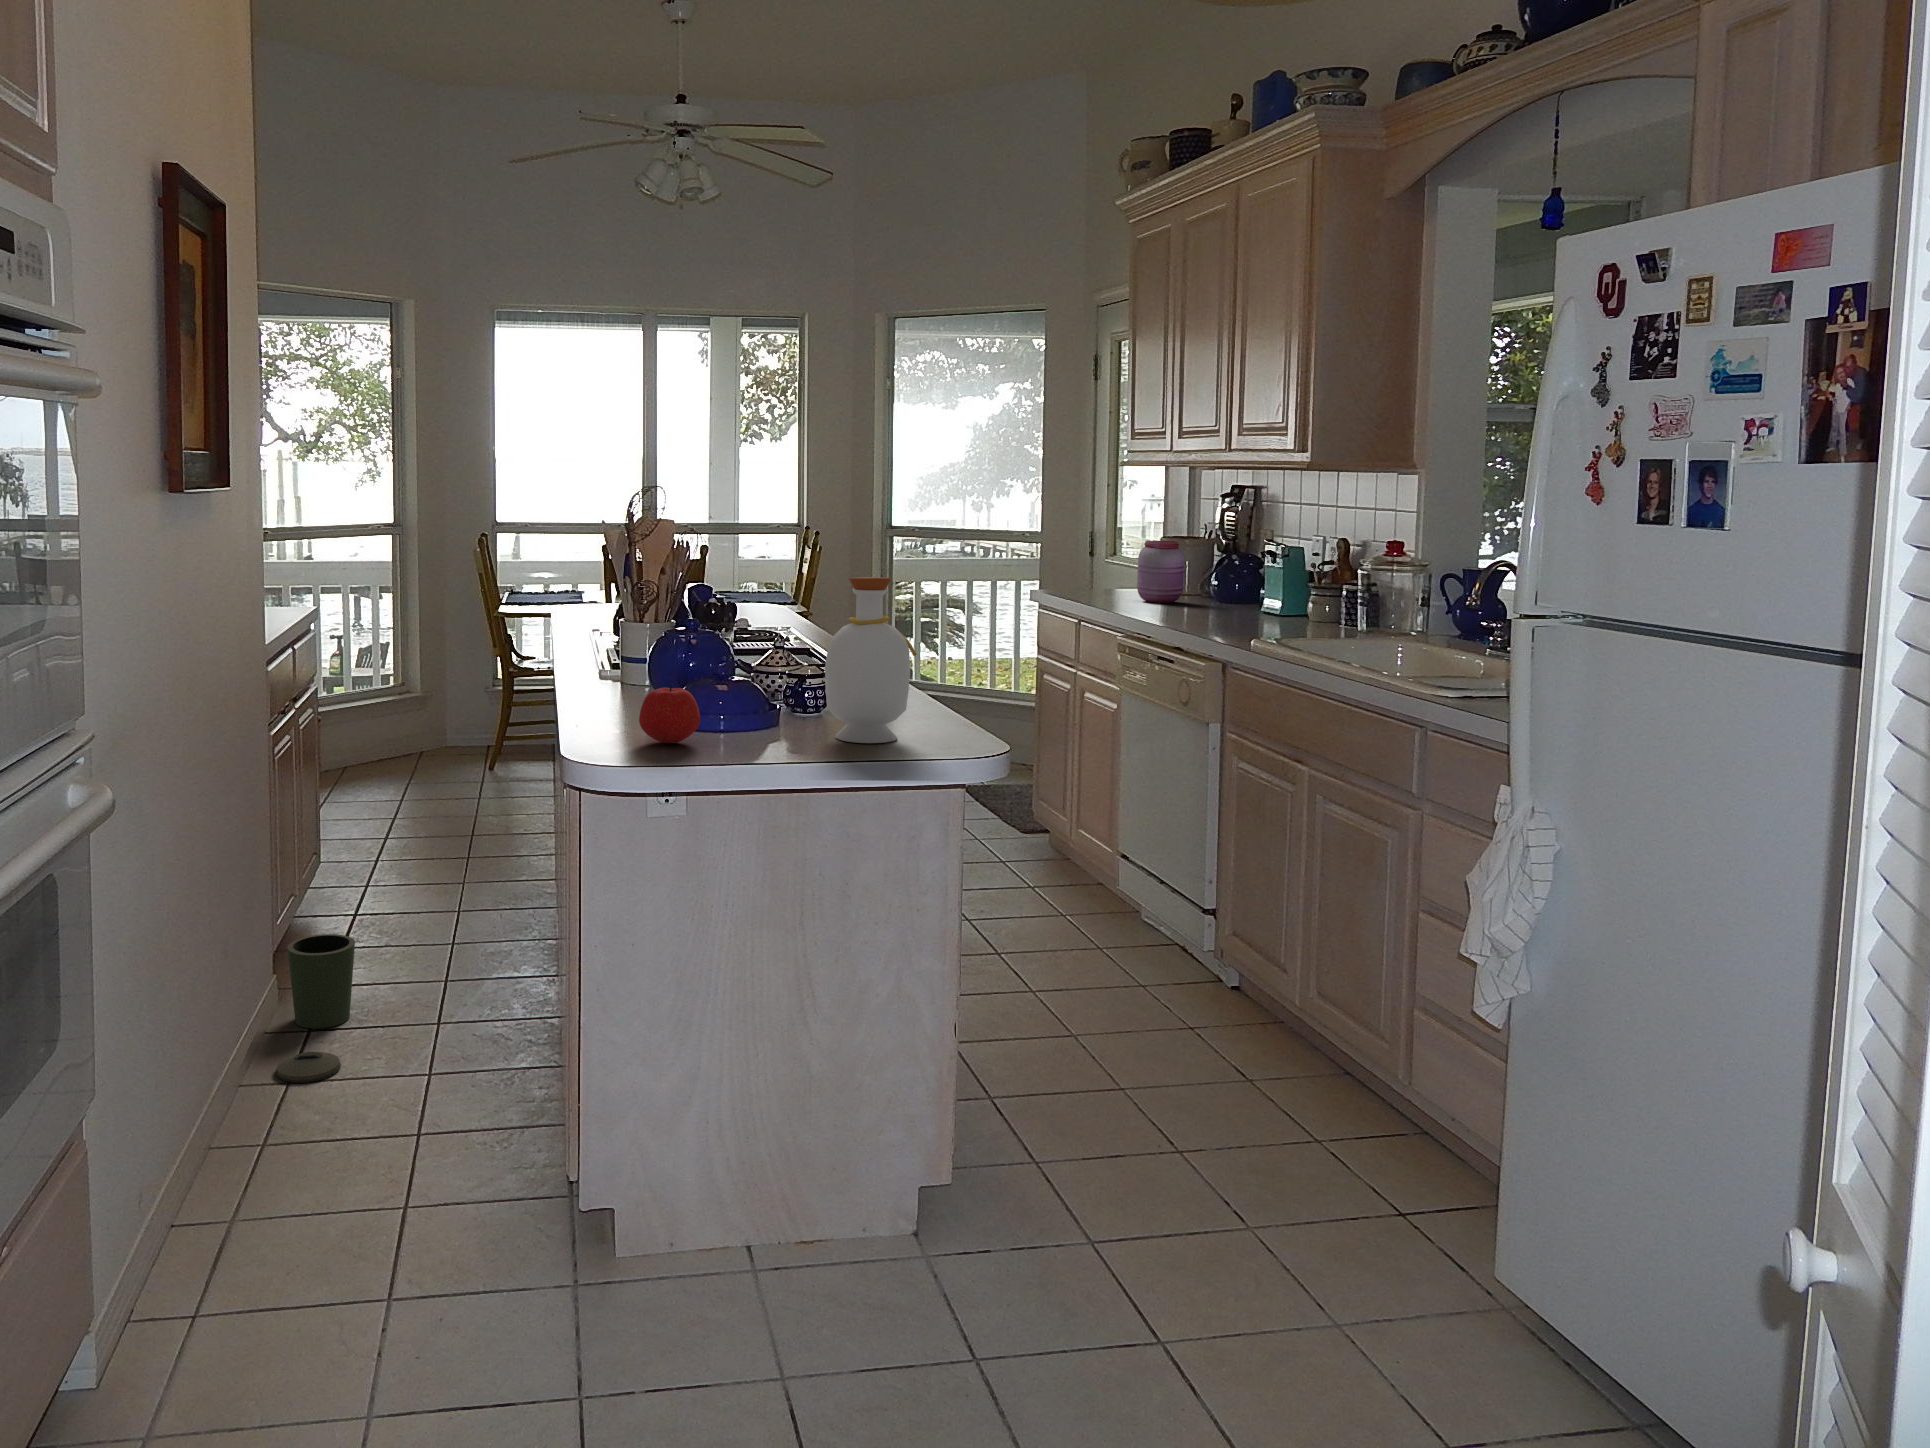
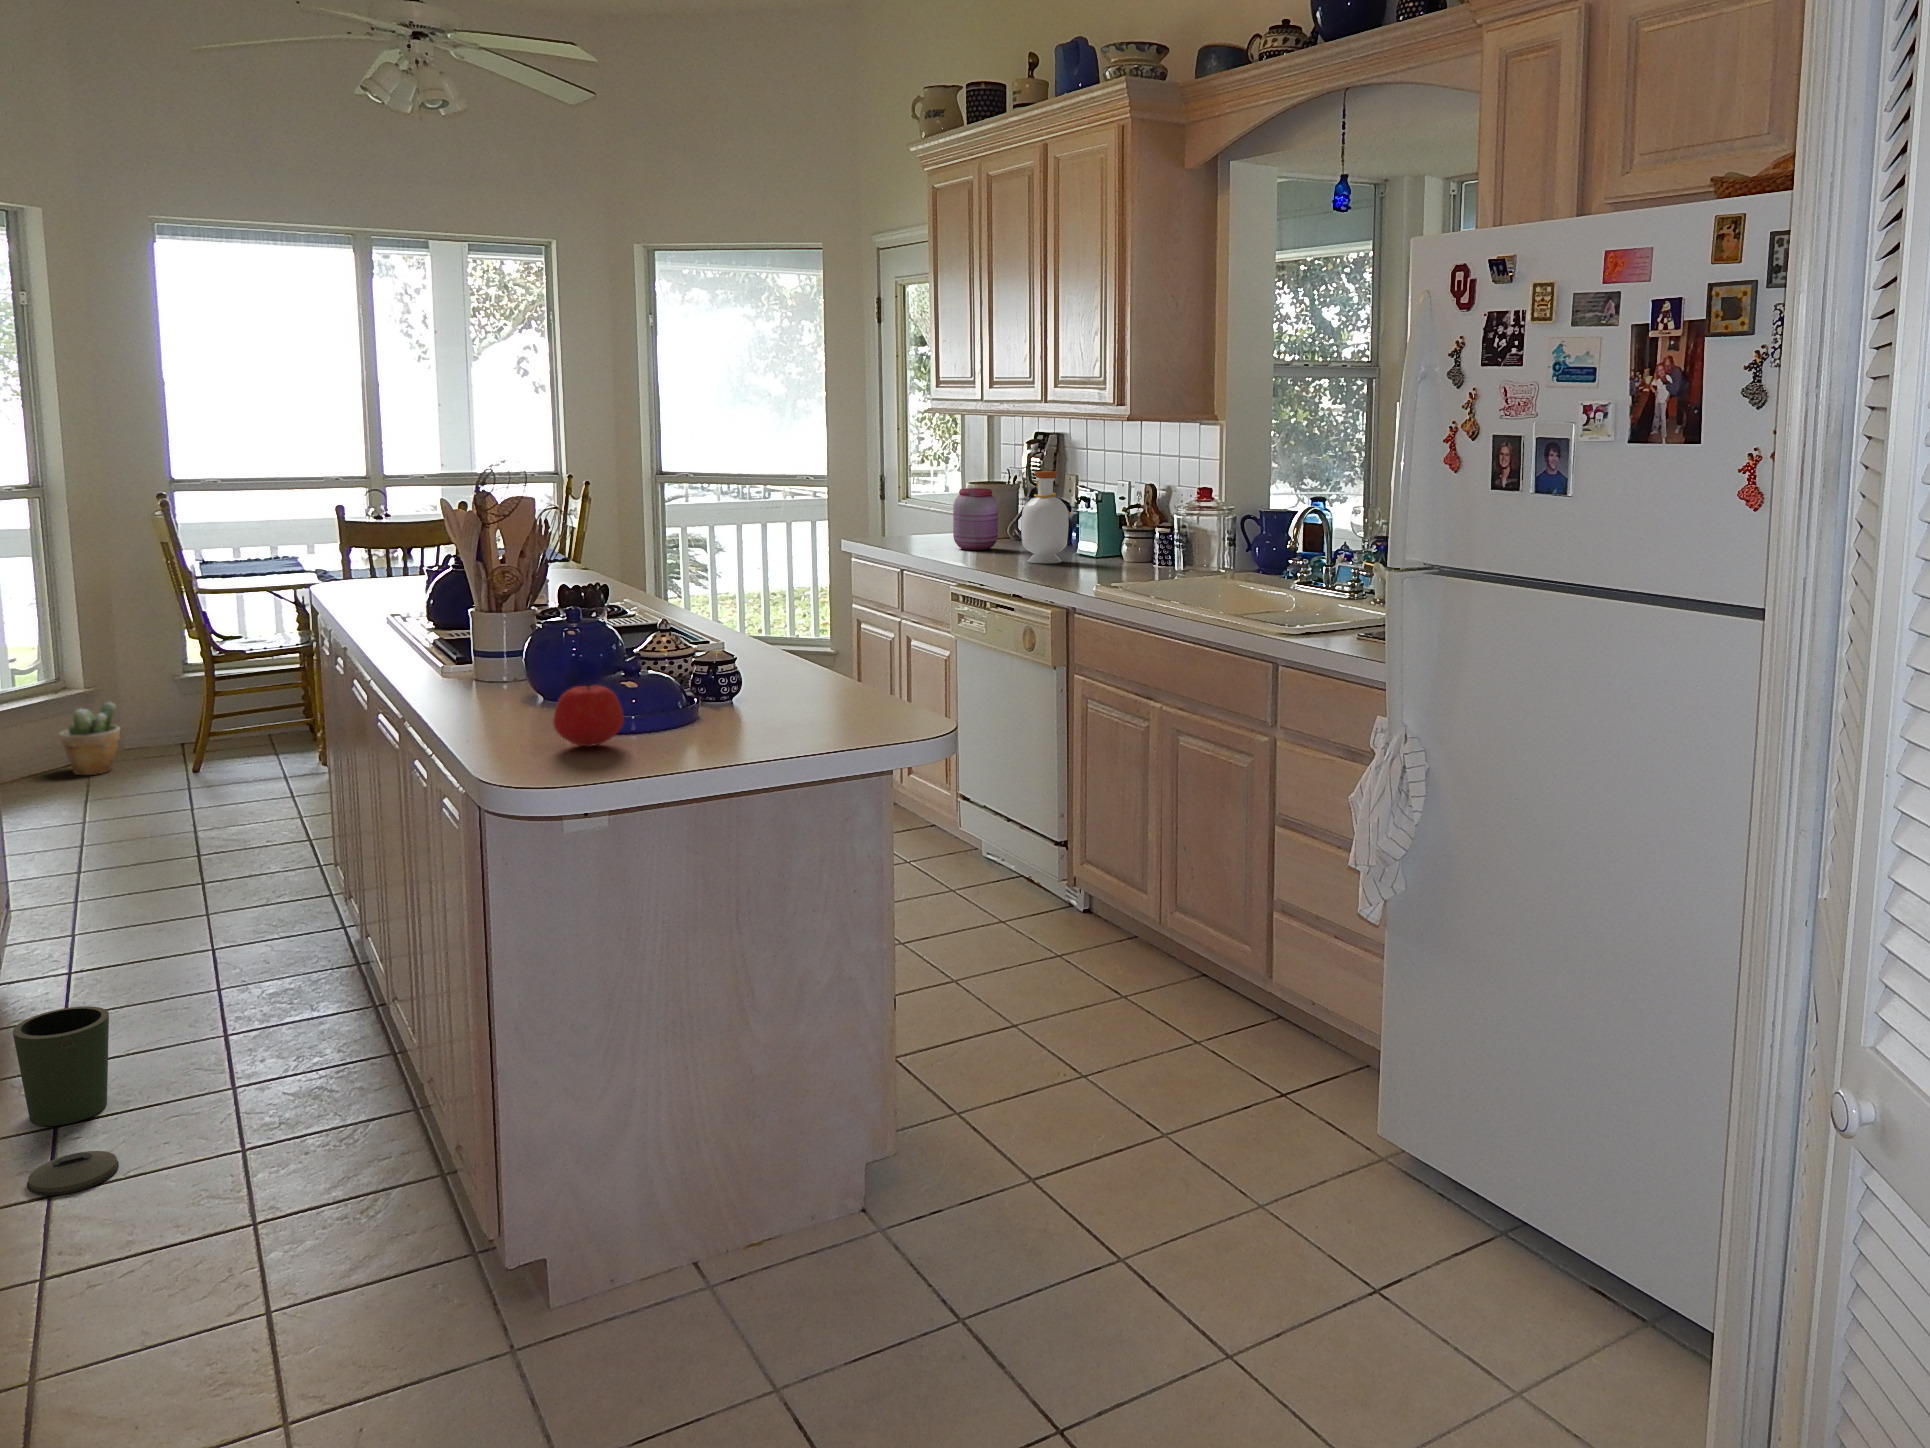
bottle: present [825,577,916,743] -> present [1021,471,1070,563]
potted plant: none [407,702,450,760] -> present [60,702,120,775]

